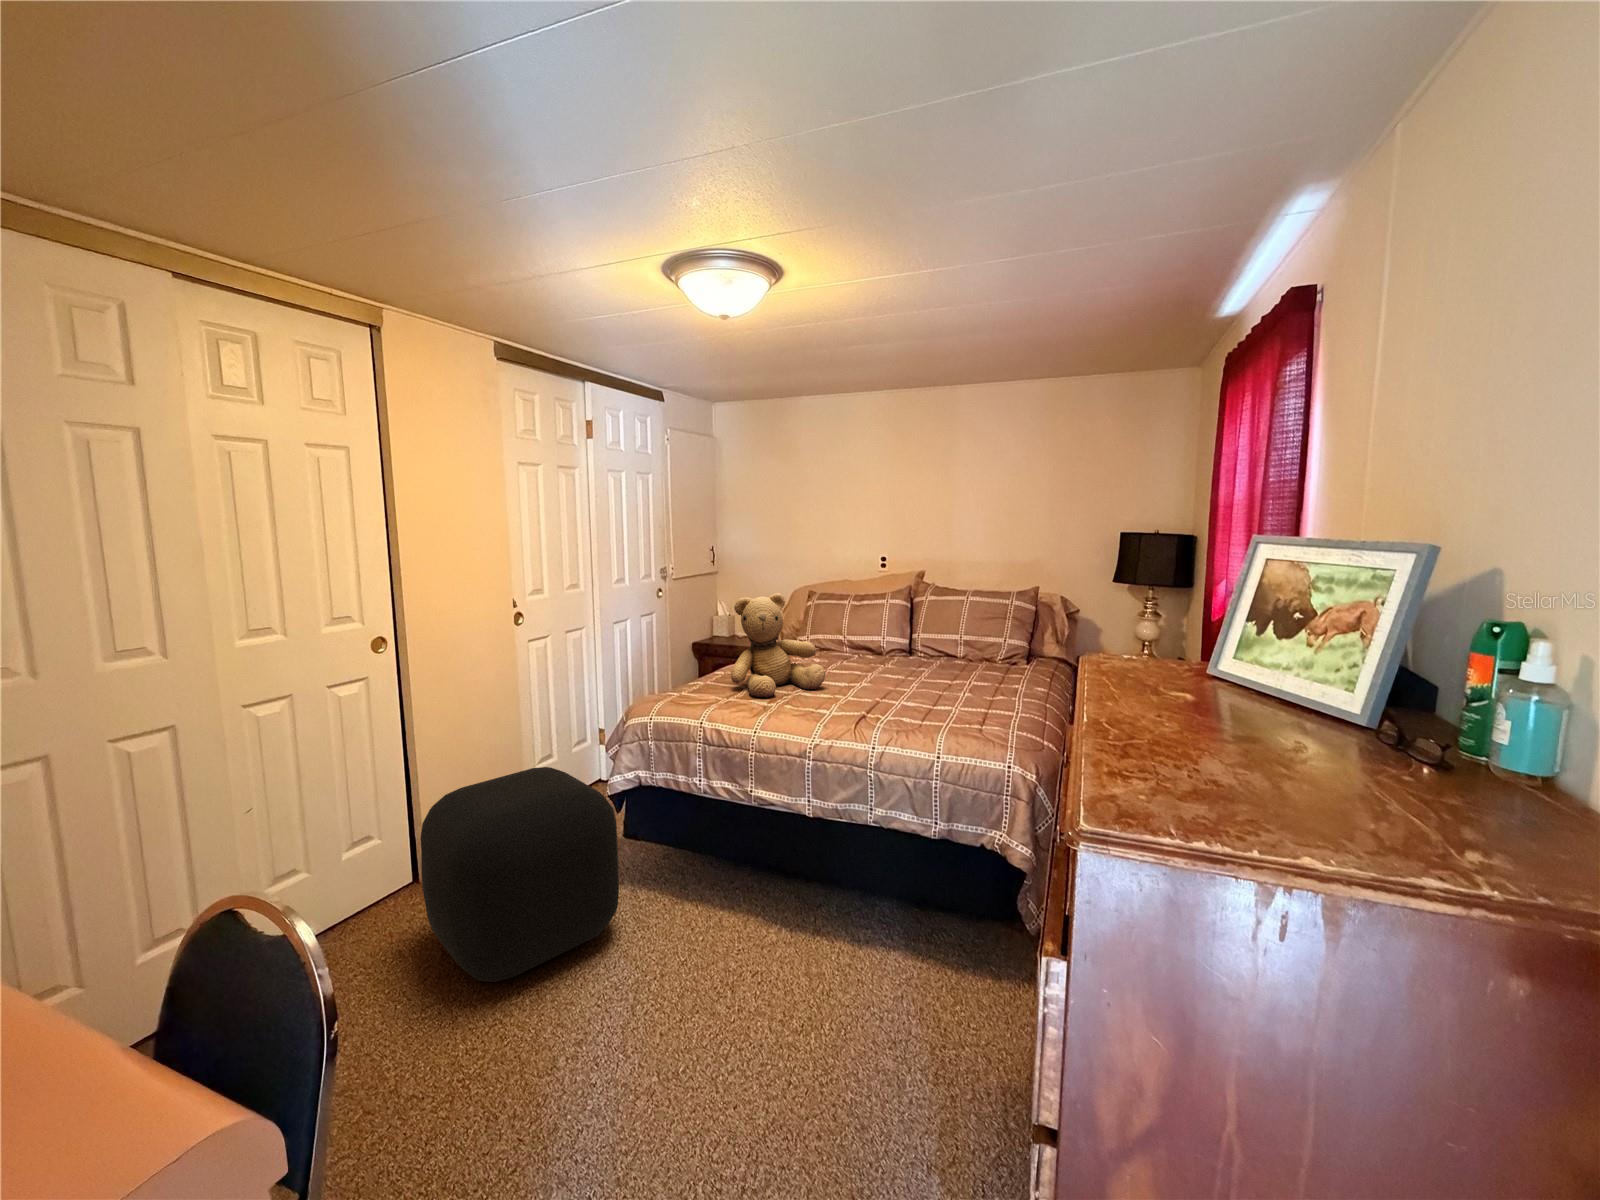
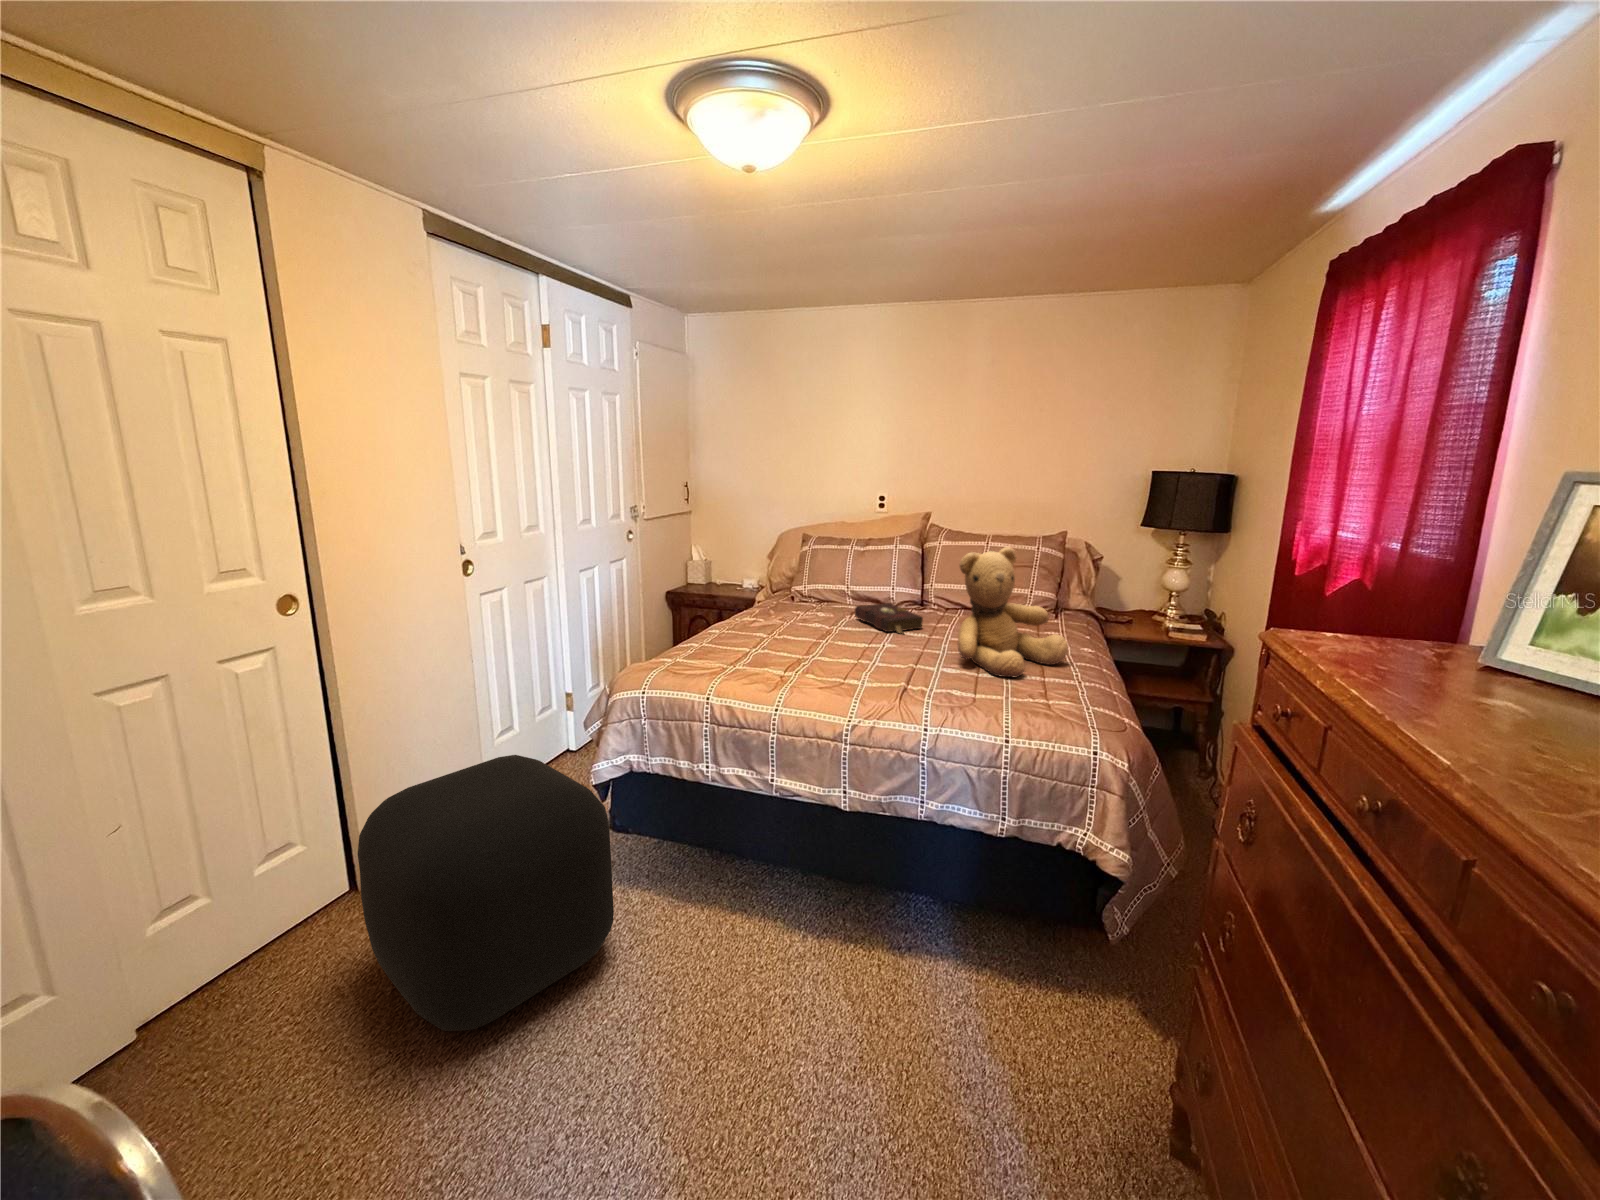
teddy bear: present [731,593,826,698] -> present [958,547,1068,678]
book: none [845,649,902,676] -> present [855,603,923,633]

